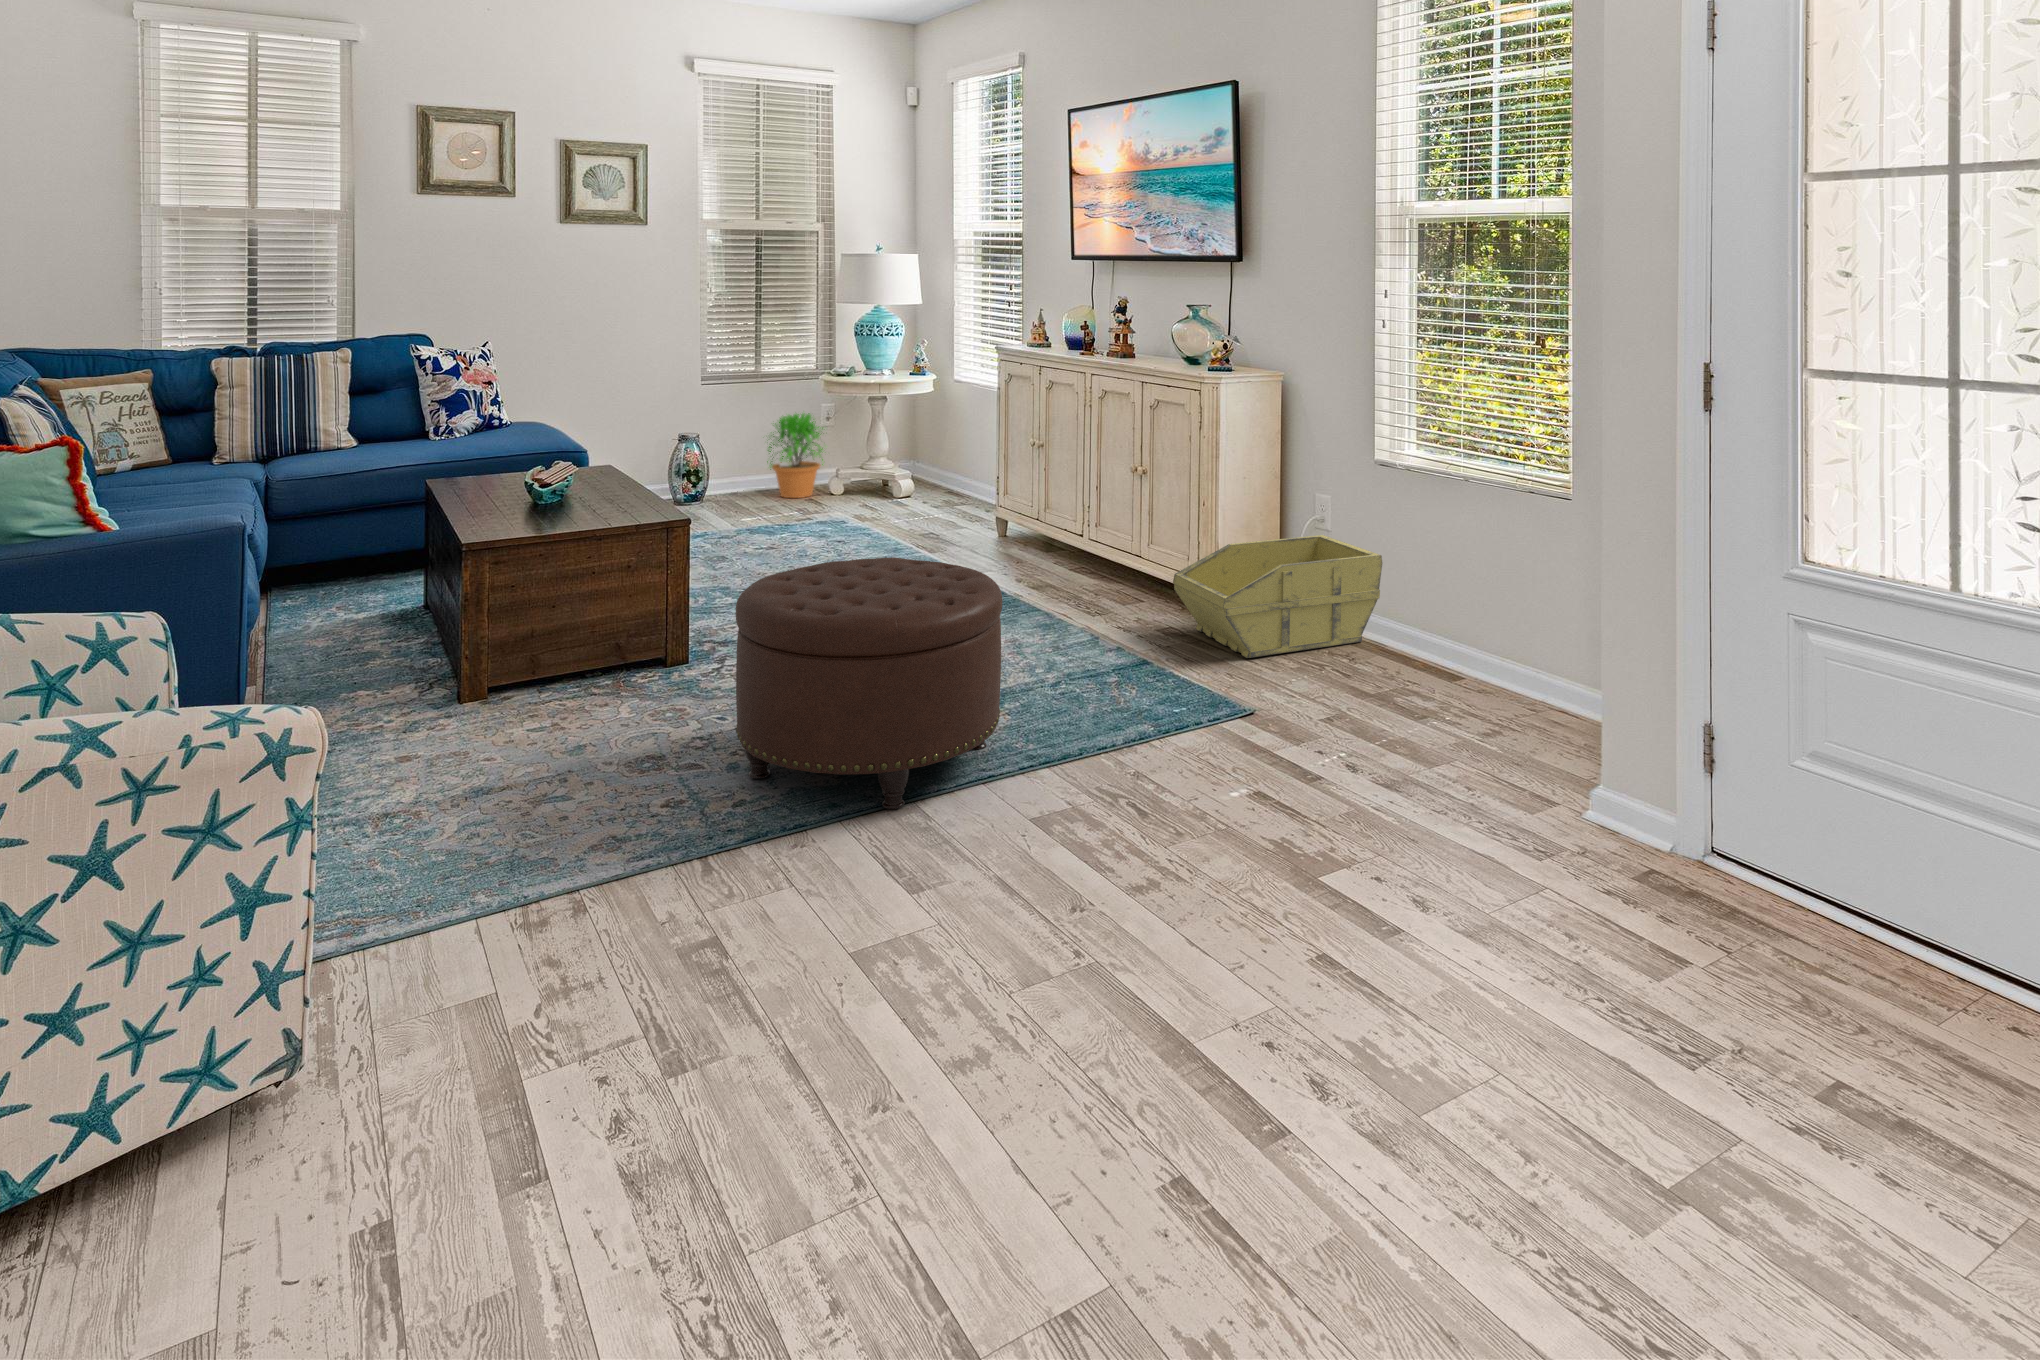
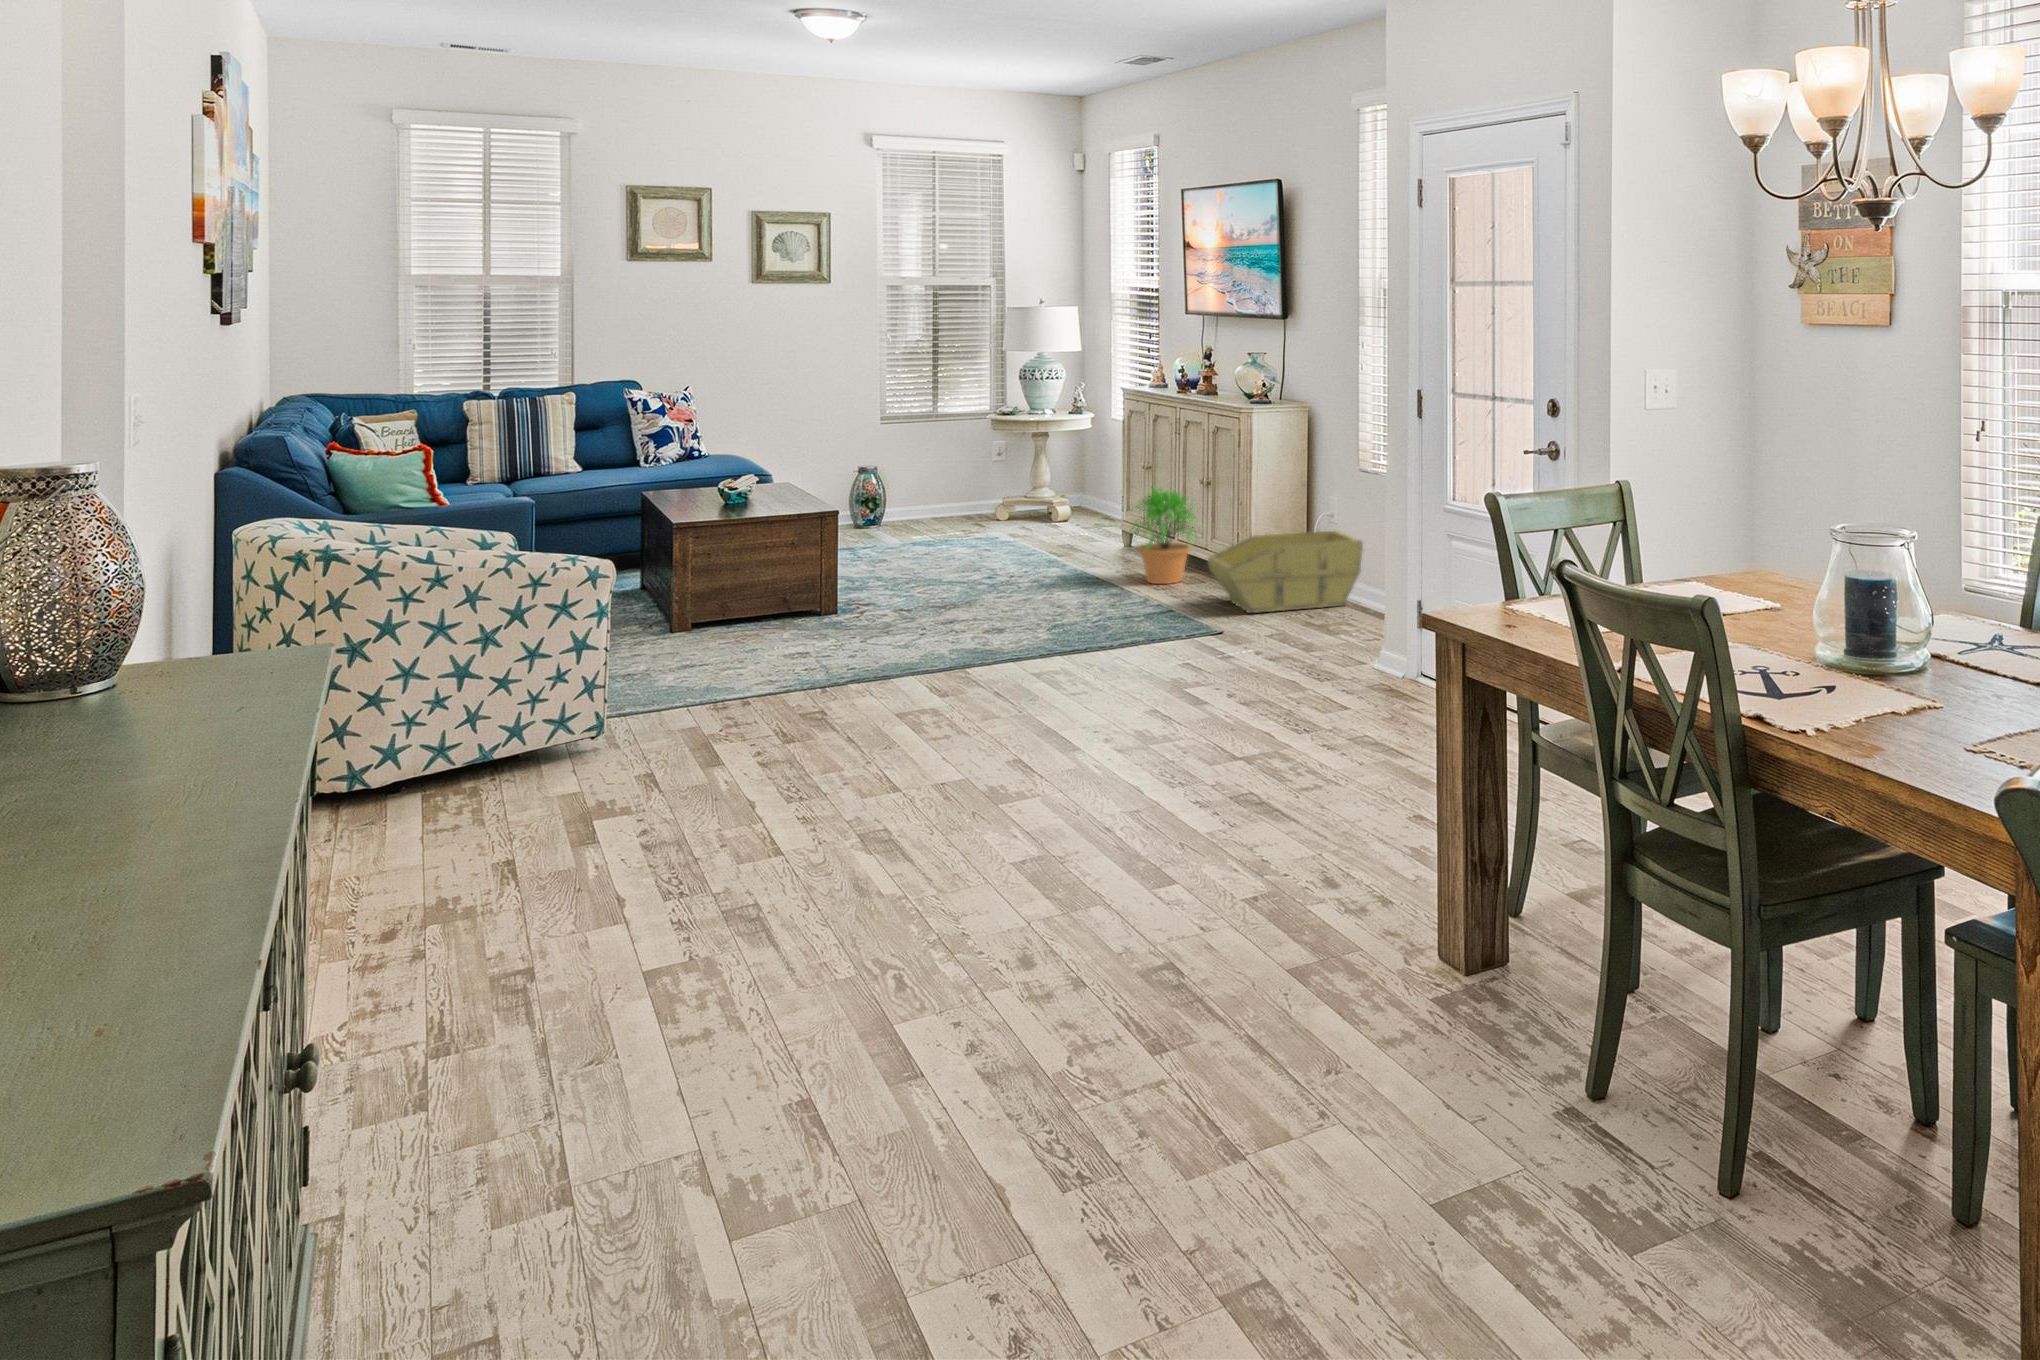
potted plant: present [767,413,823,498] -> present [1130,488,1200,584]
ottoman: present [736,557,1002,809] -> none [851,529,1032,675]

